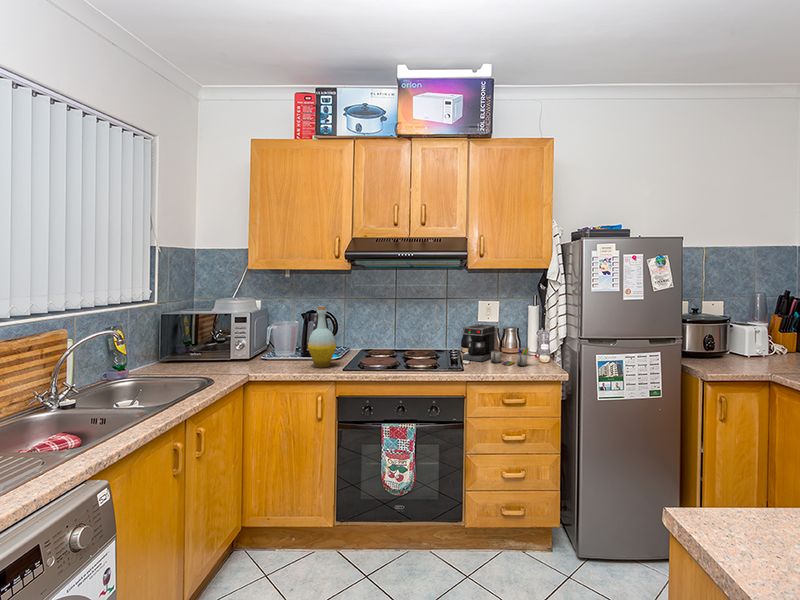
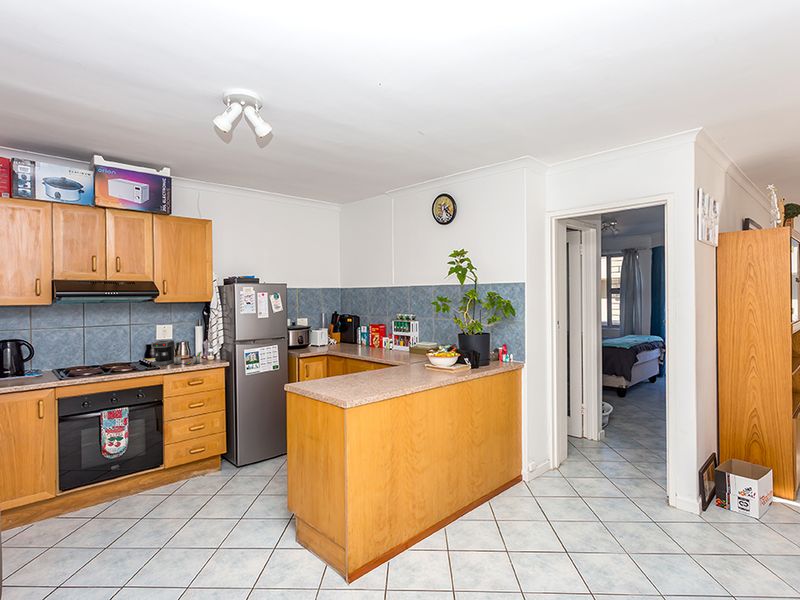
bottle: present [308,306,336,368] -> none [14,334,44,384]

